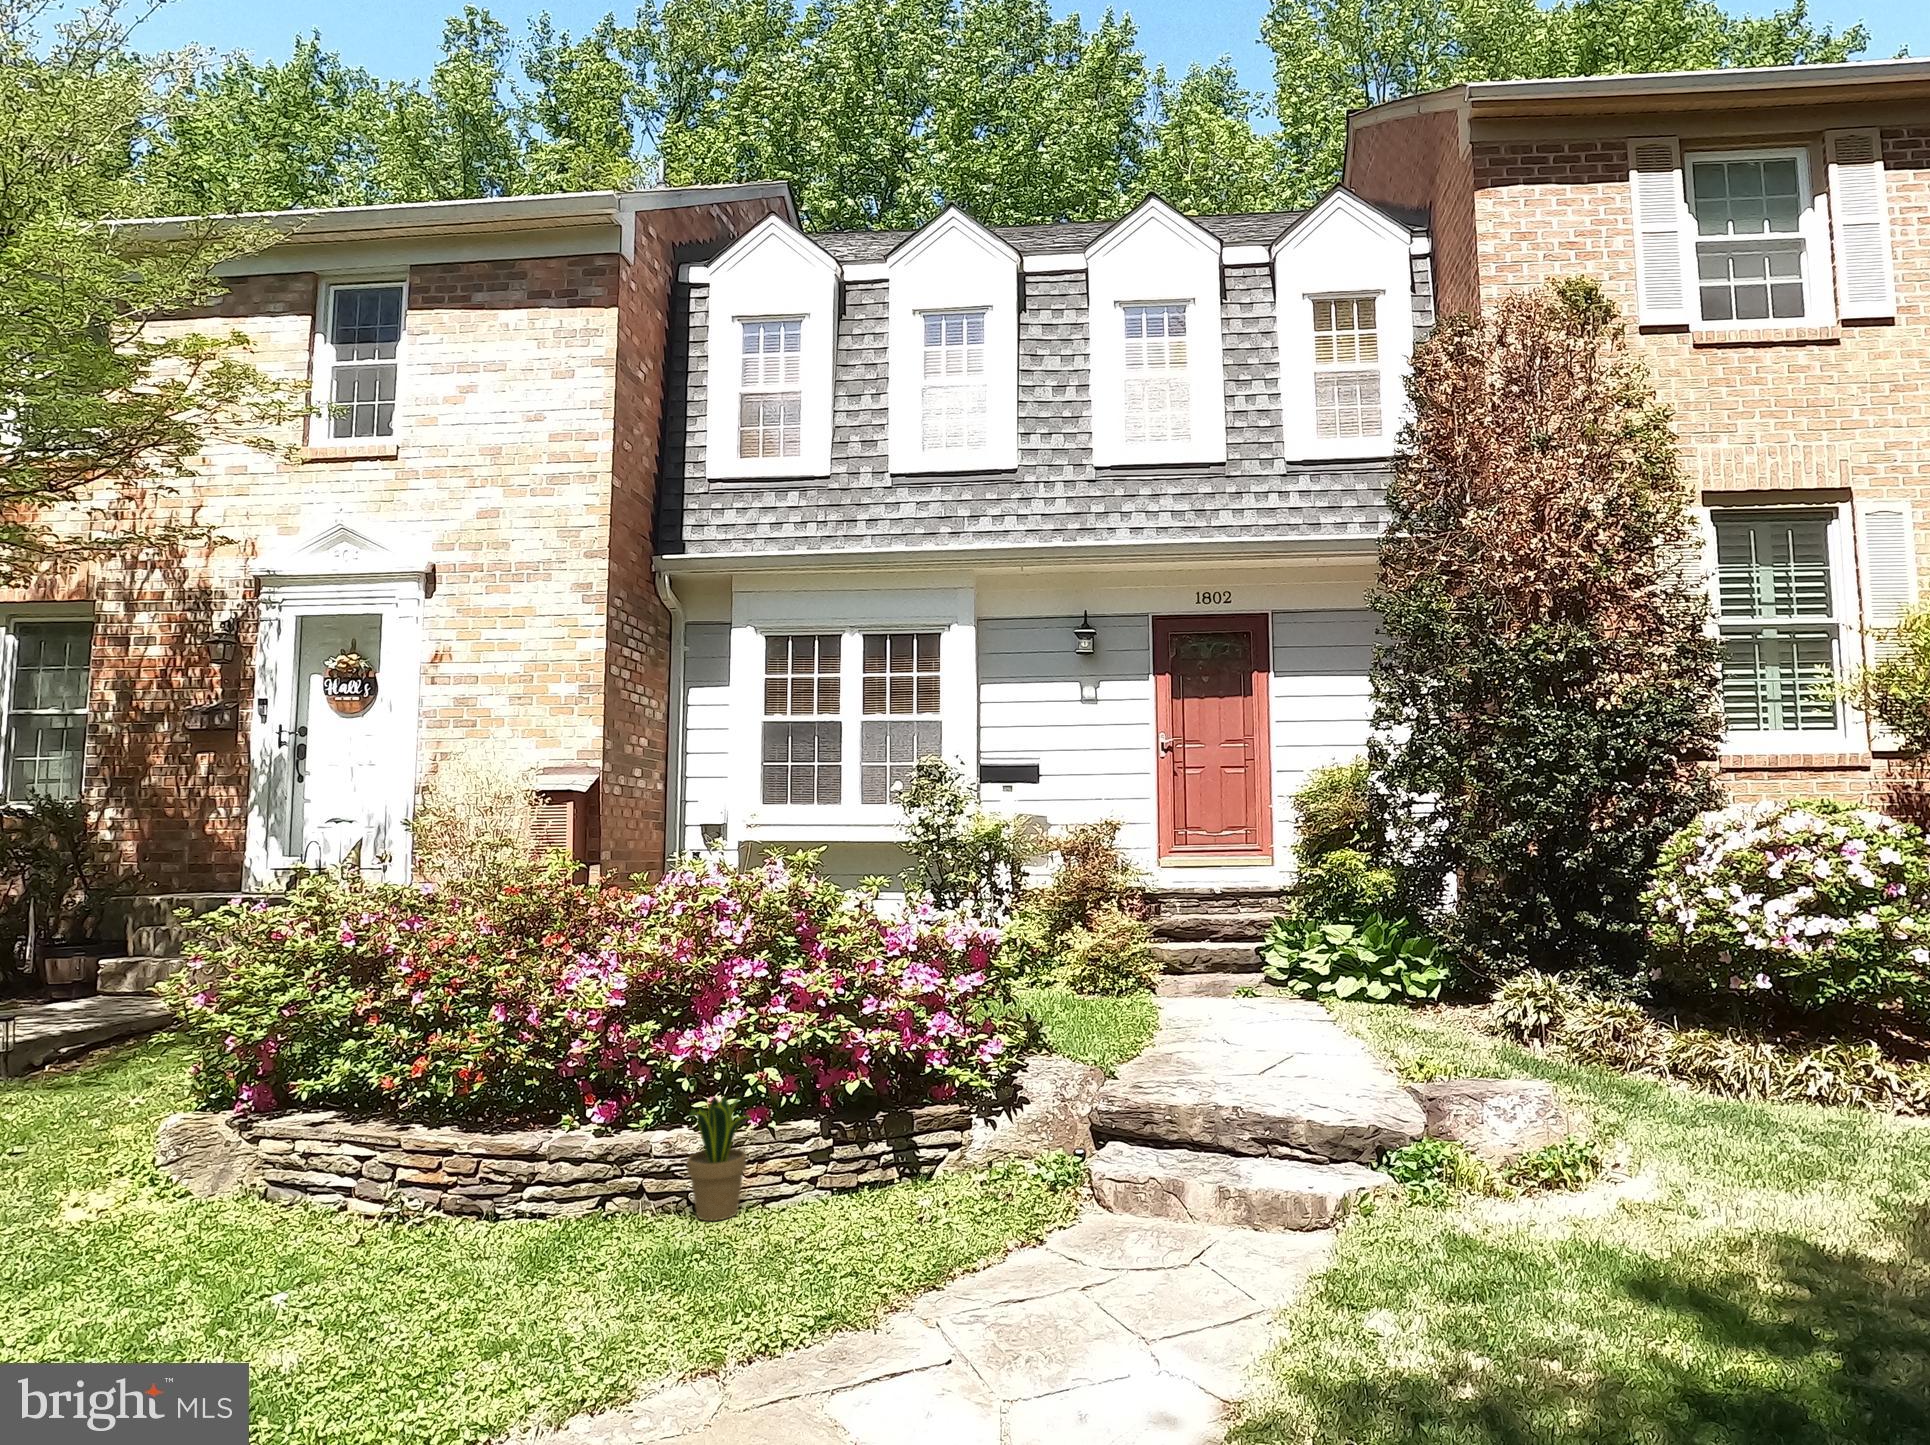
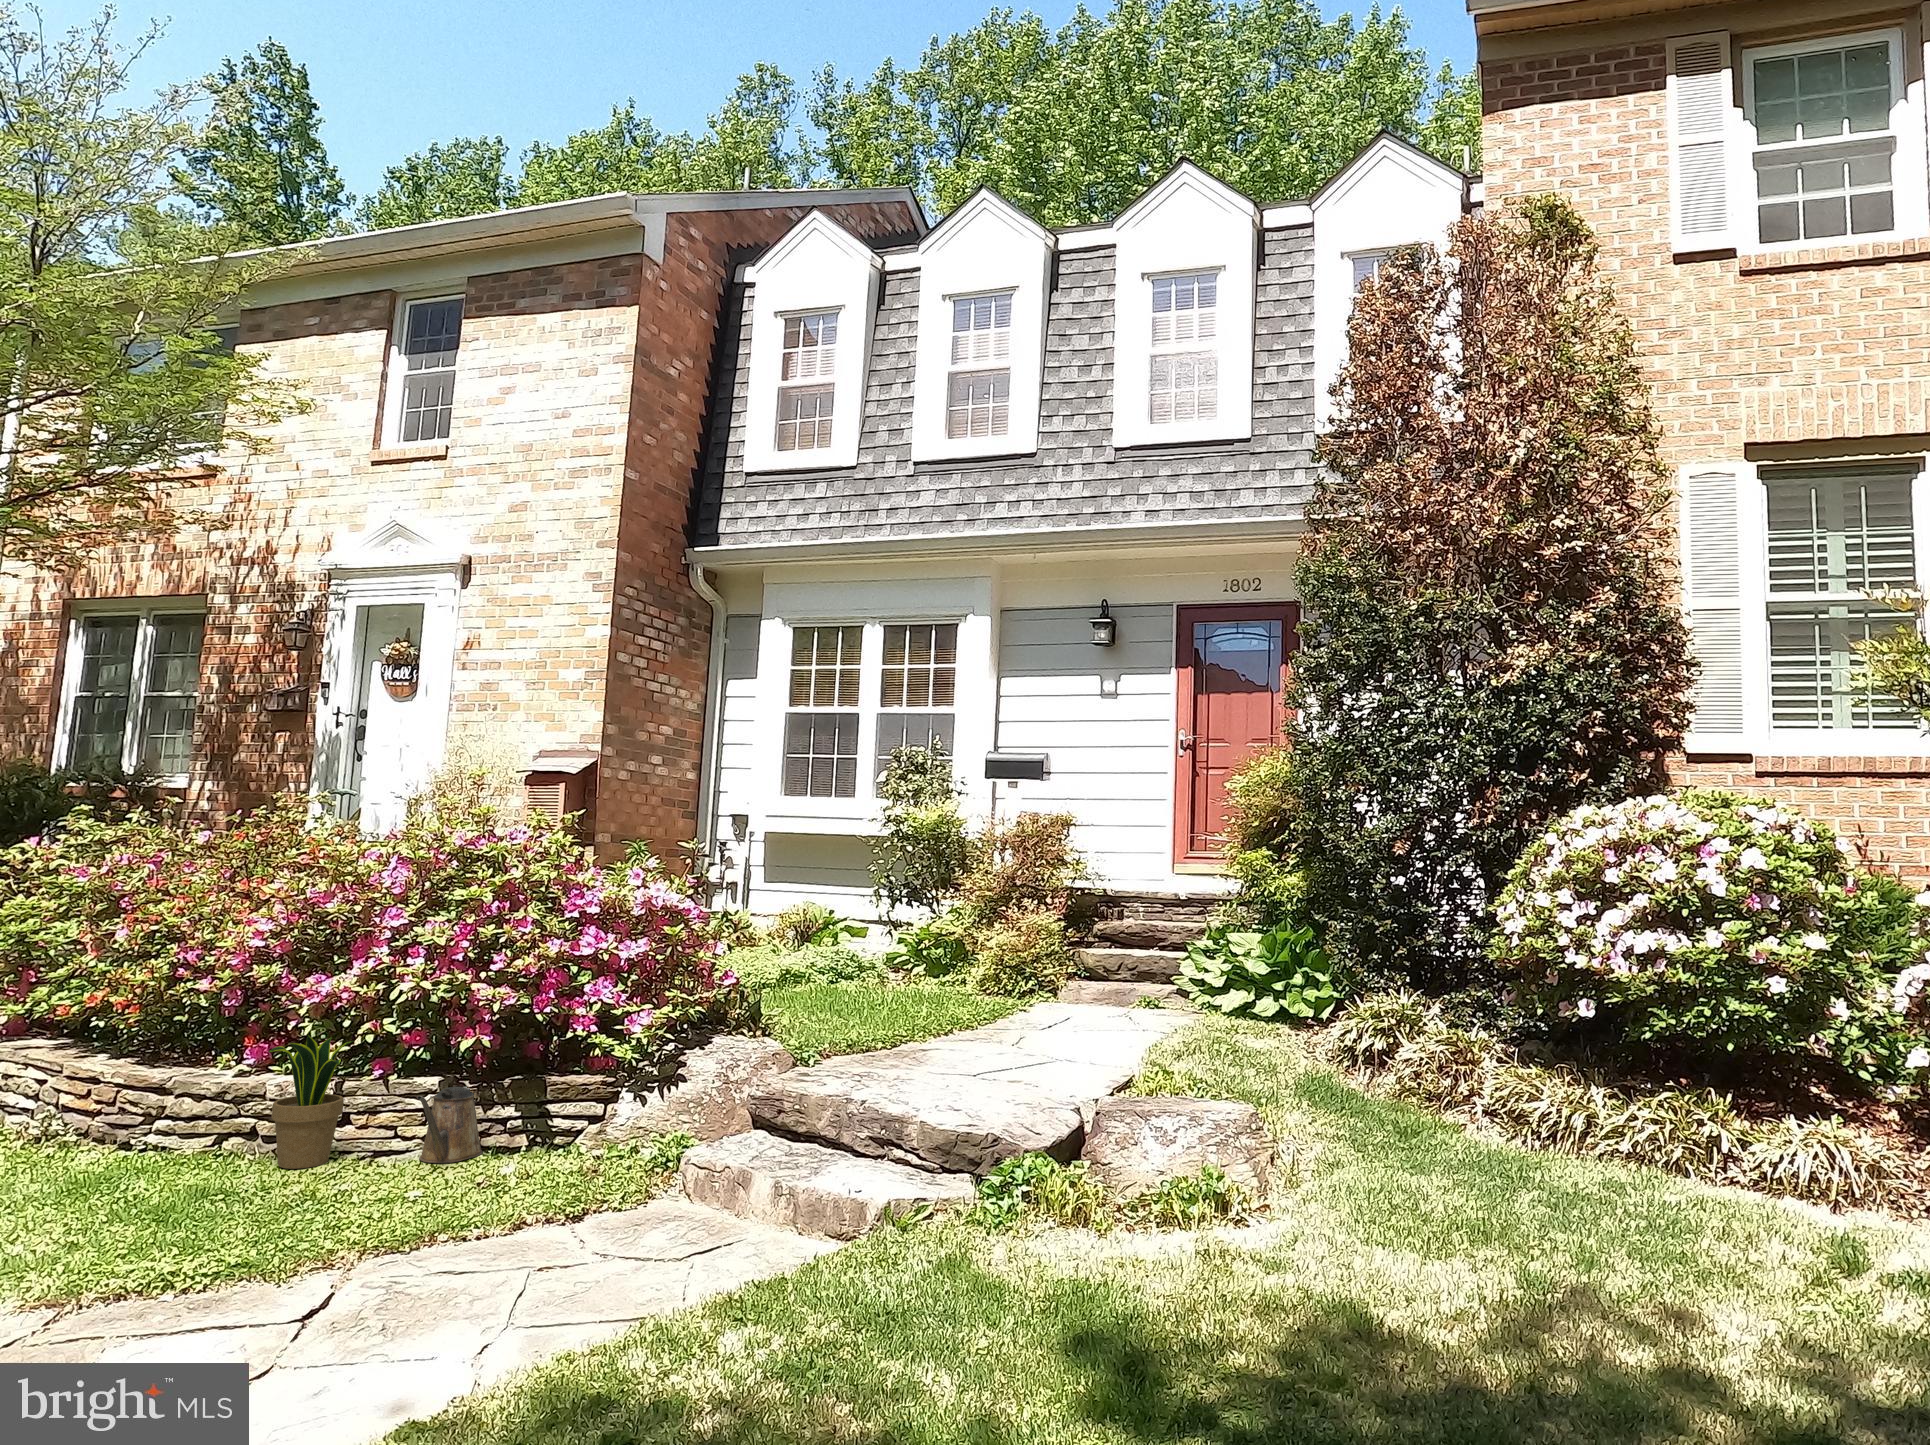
watering can: none [816,1127,869,1200] -> present [417,1087,482,1163]

